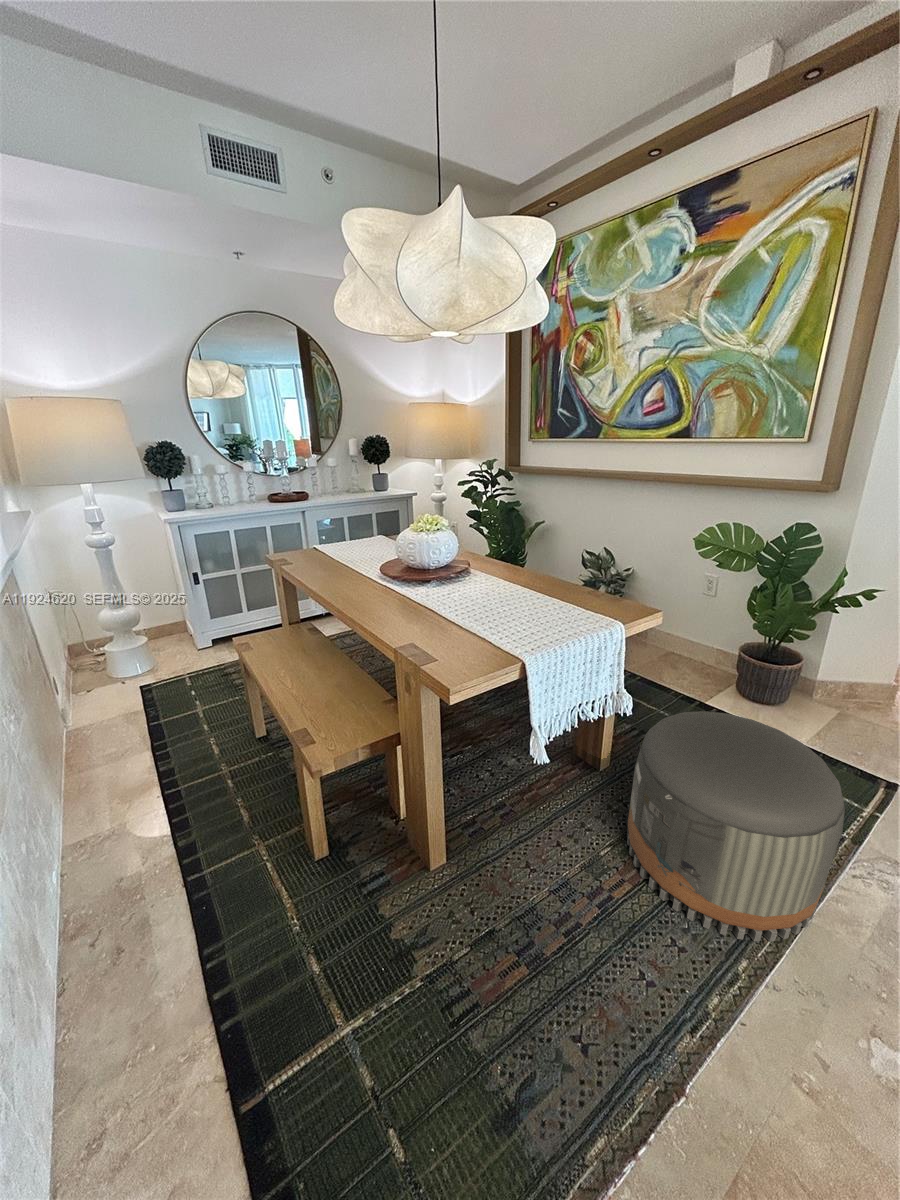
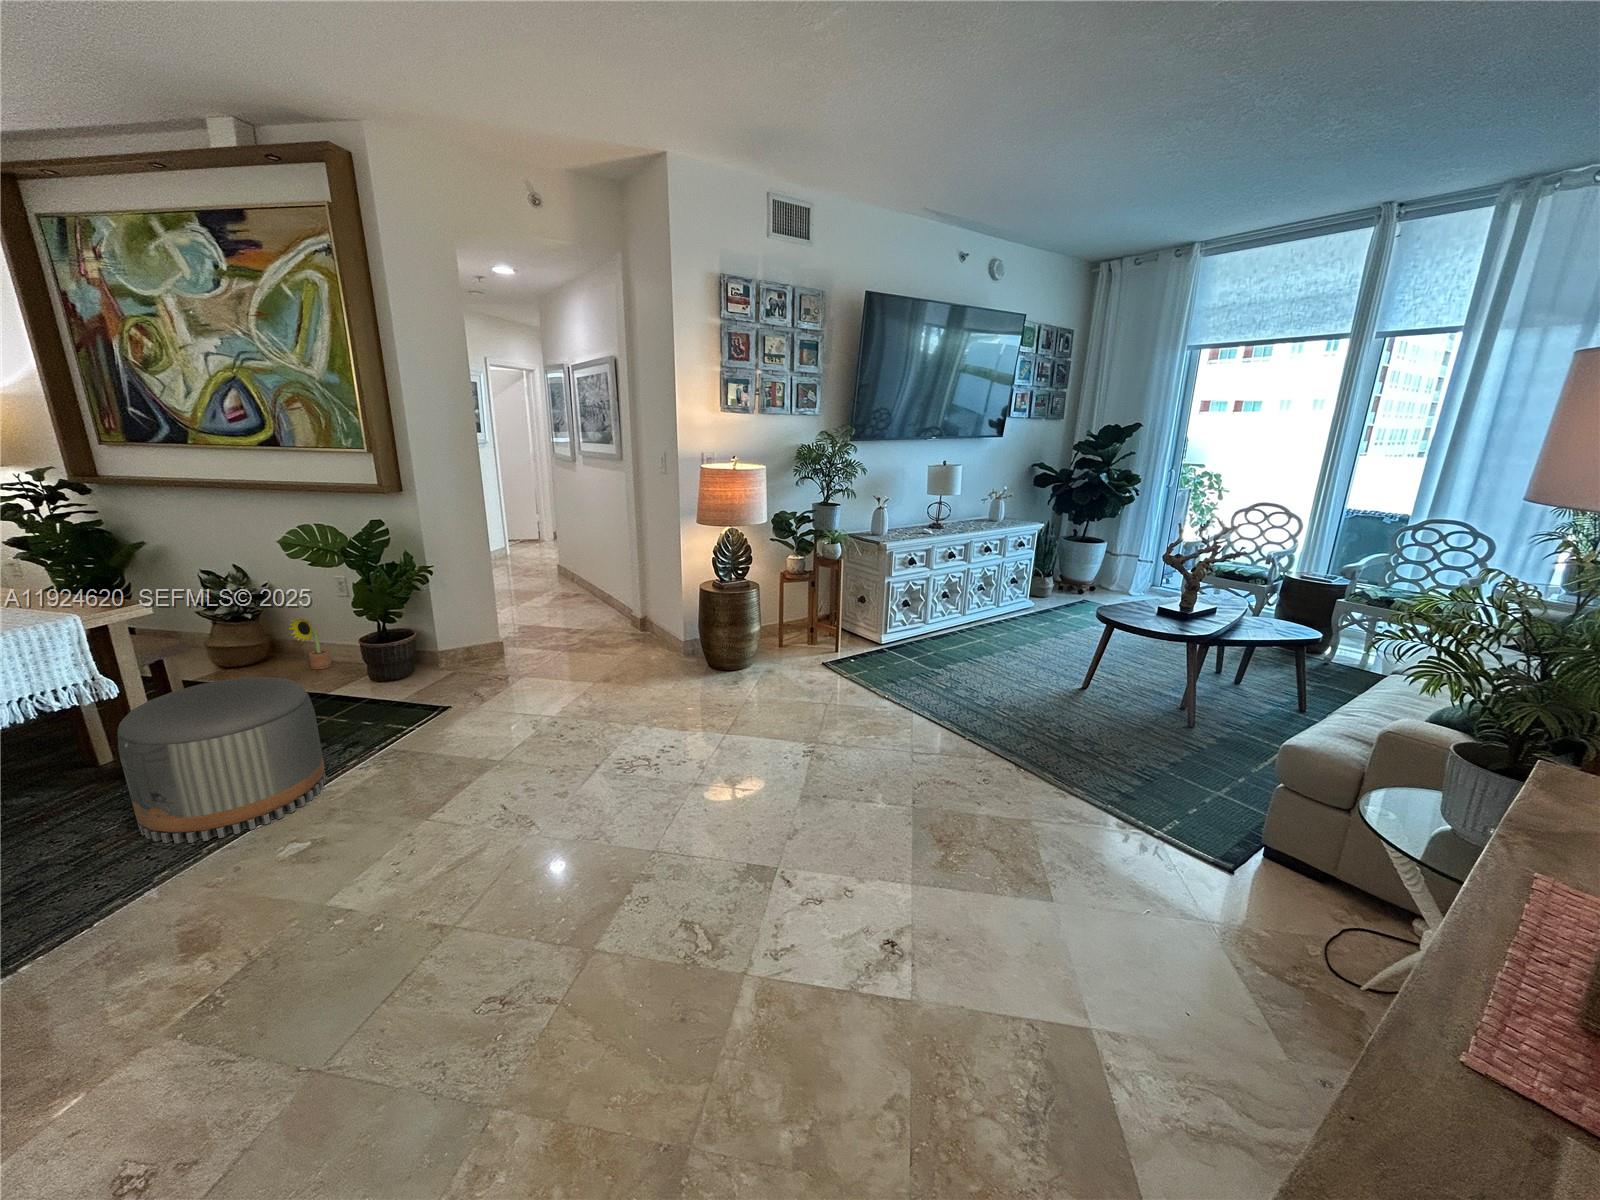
decorative plant: none [655,609,682,659] -> present [289,618,331,669]

